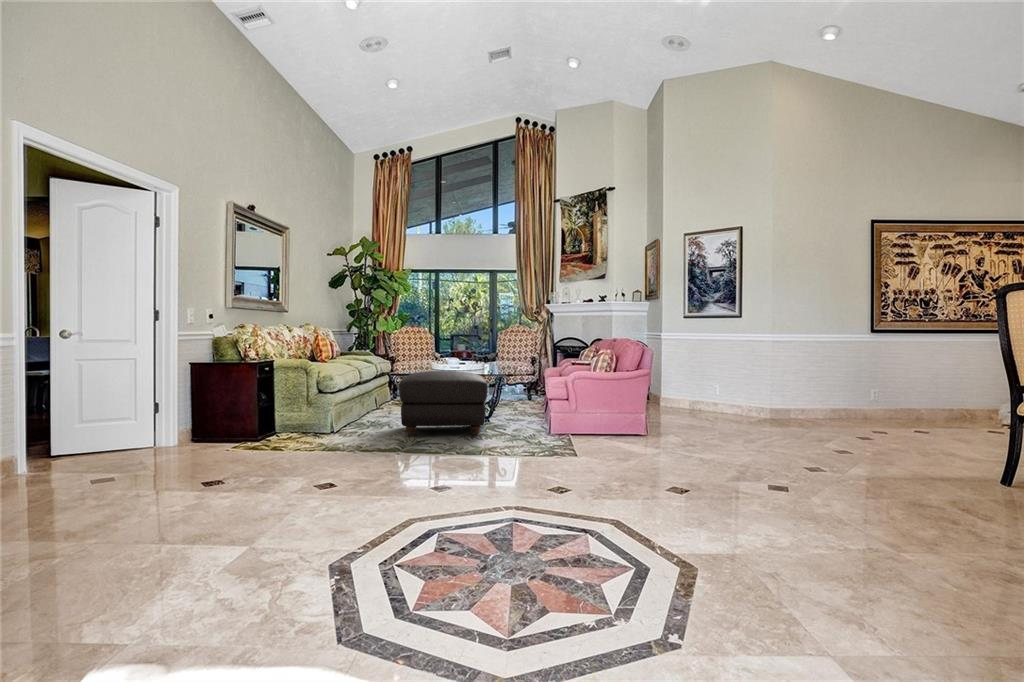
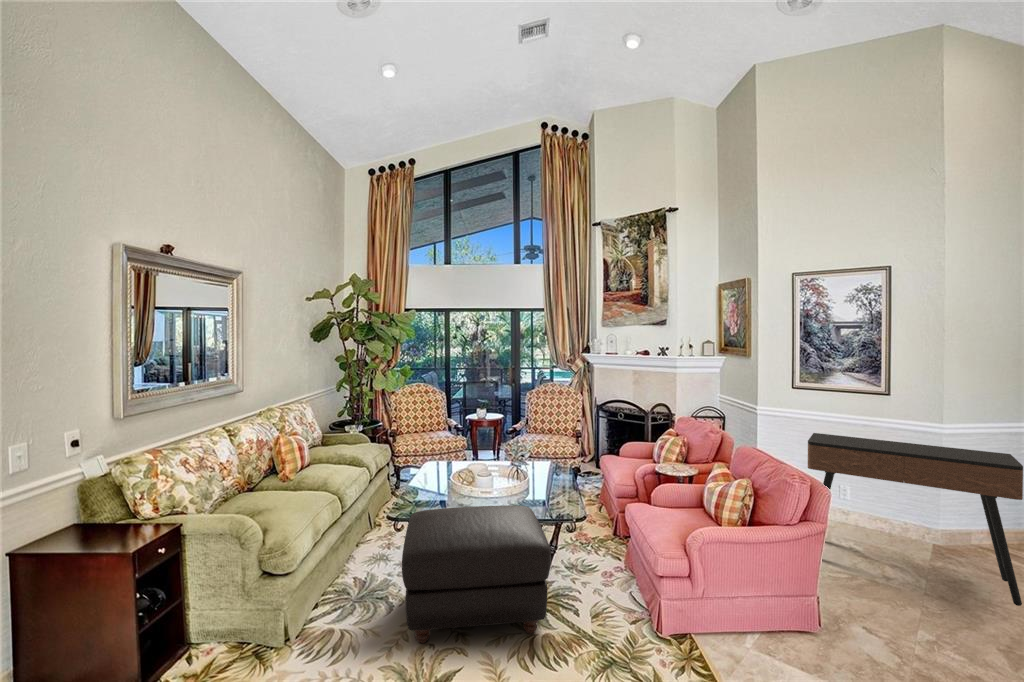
console table: none [673,343,795,433] -> present [808,433,1023,606]

